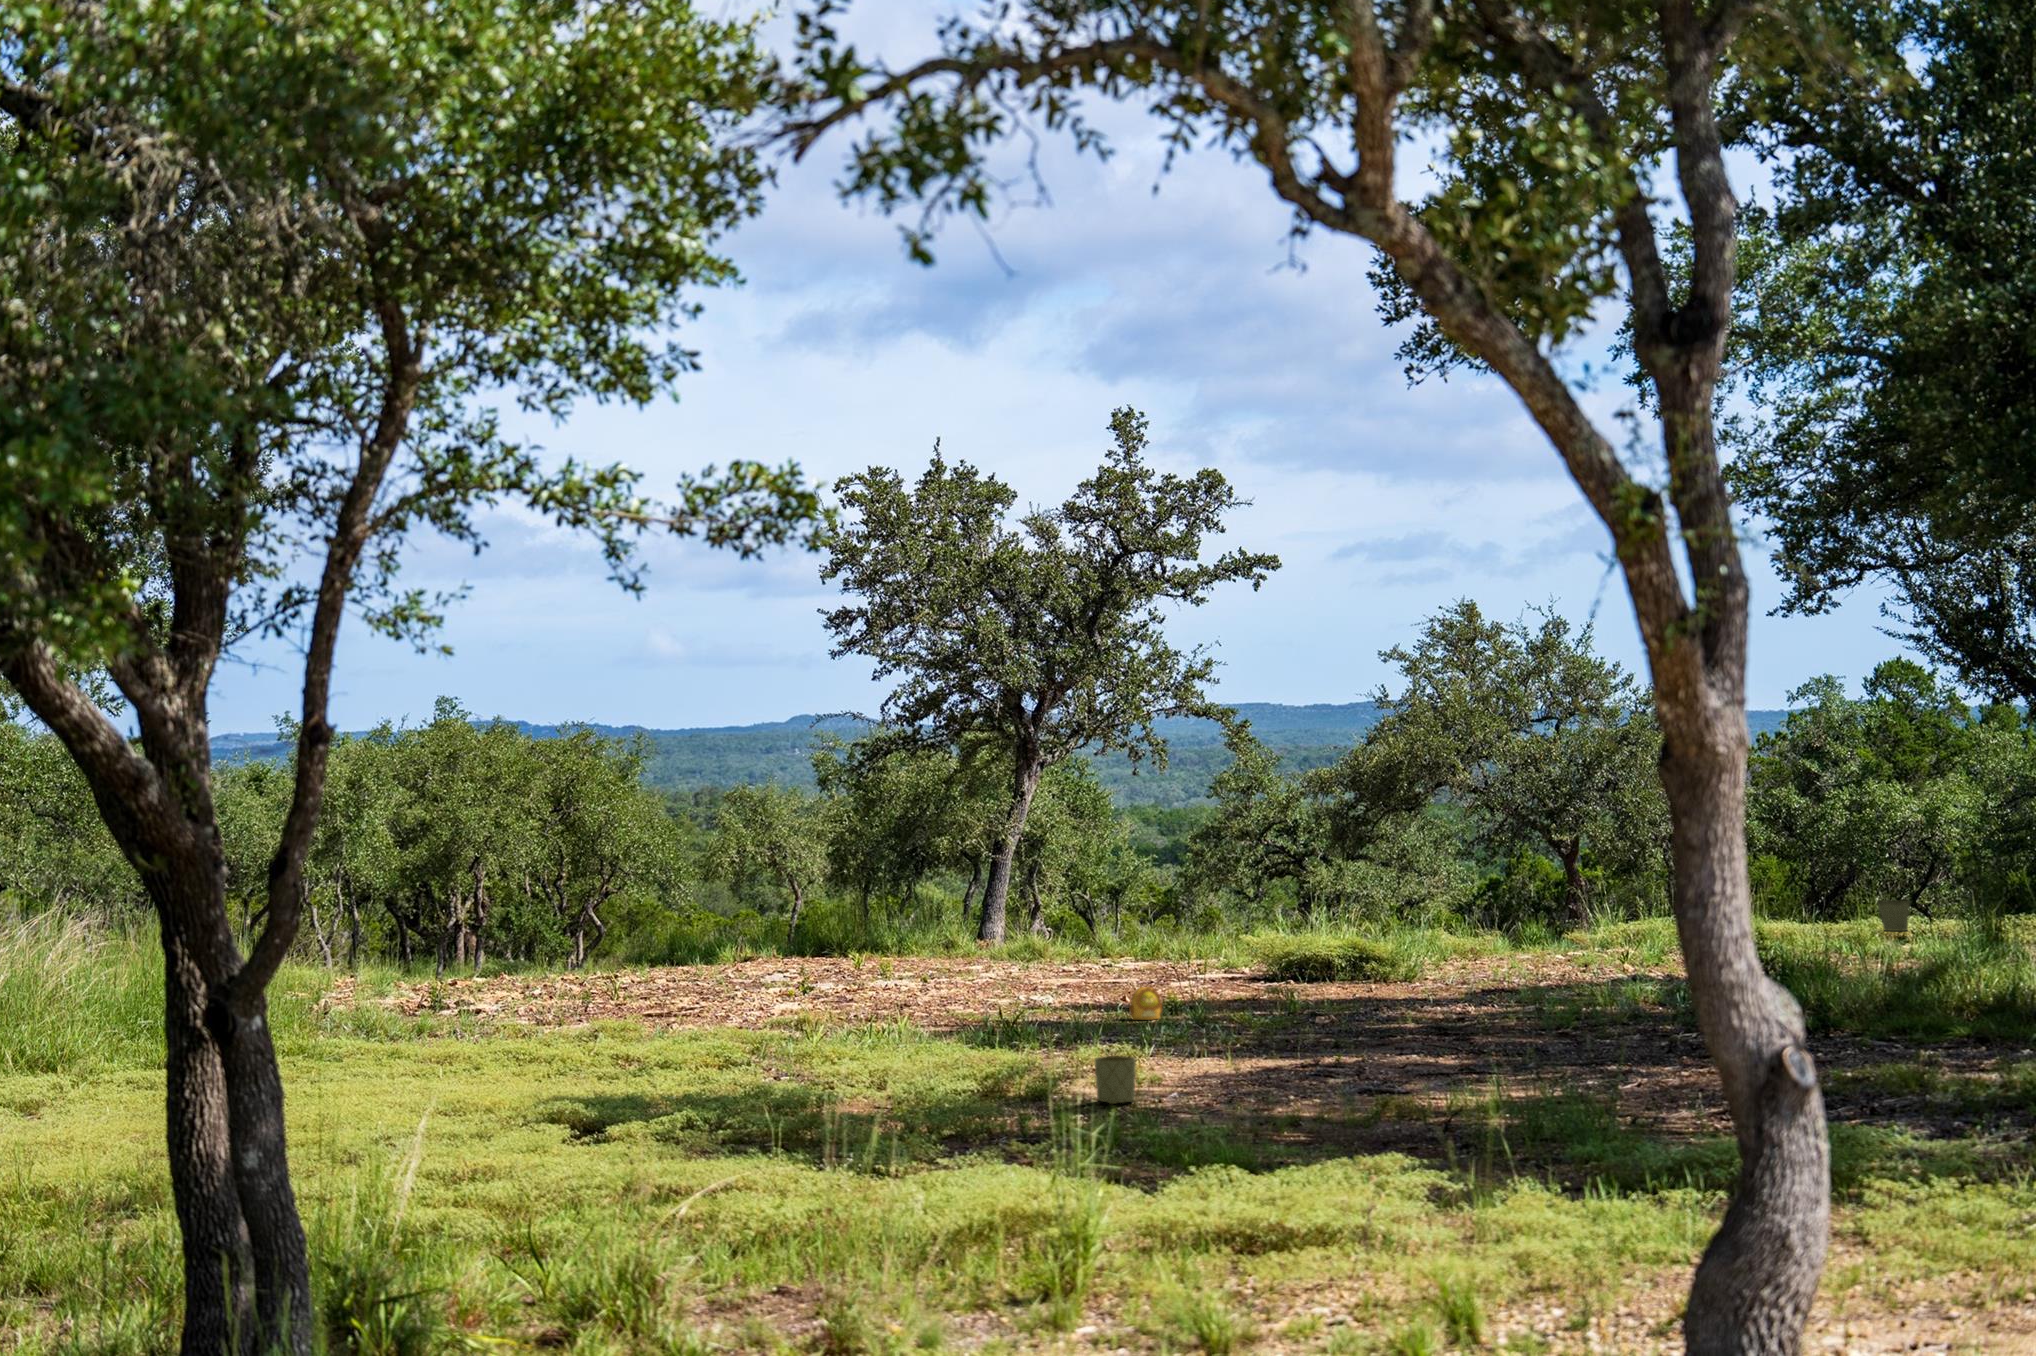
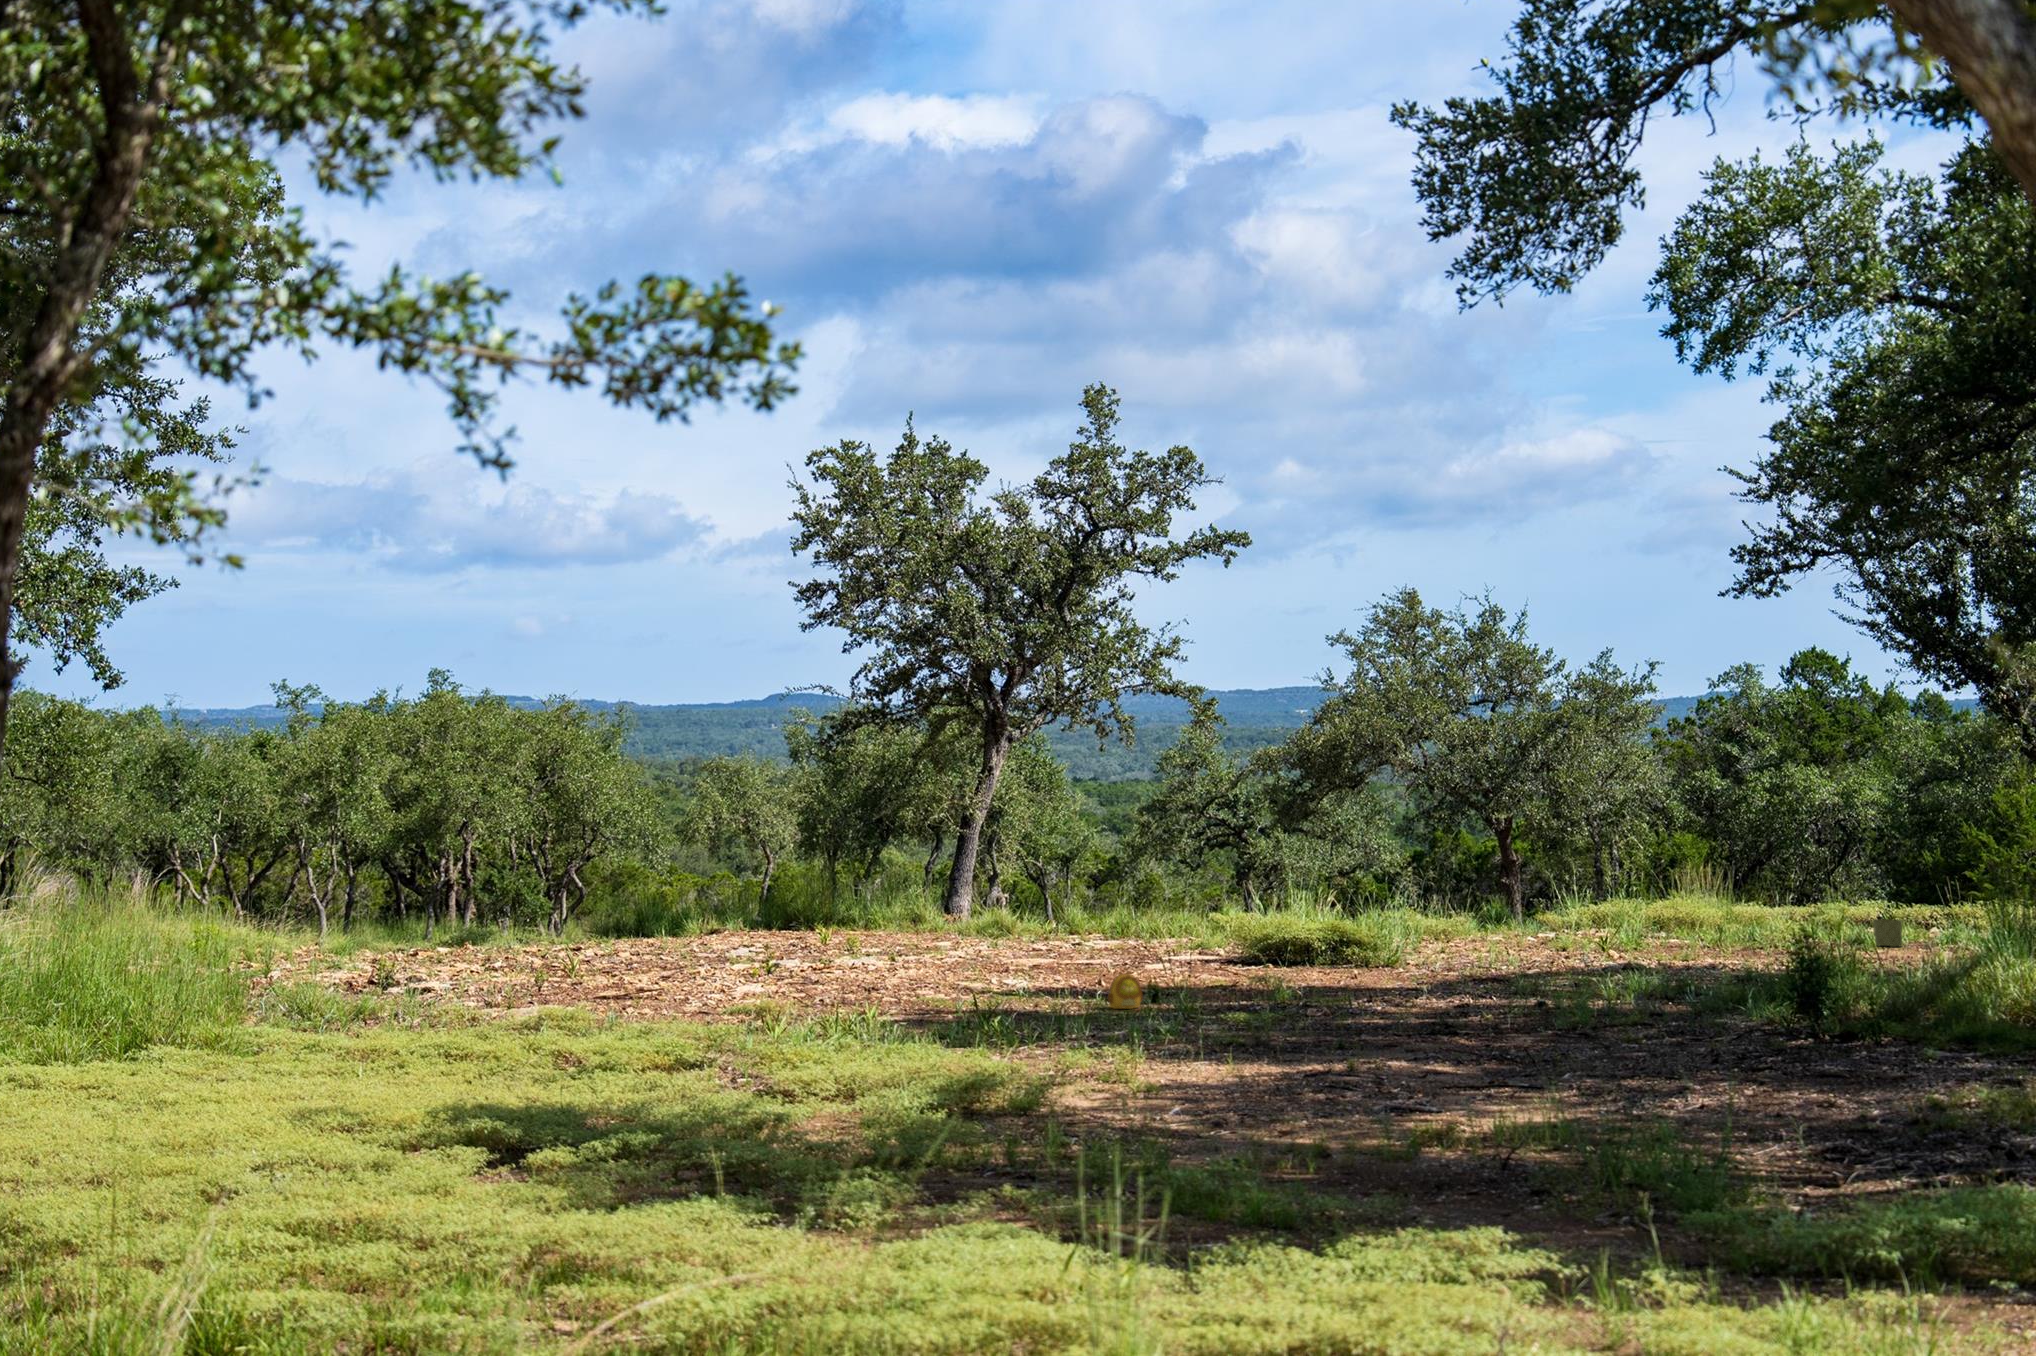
bucket: present [1877,900,1910,931] -> none [1840,884,1875,916]
planter: present [1095,1056,1136,1104] -> present [1873,919,1902,947]

